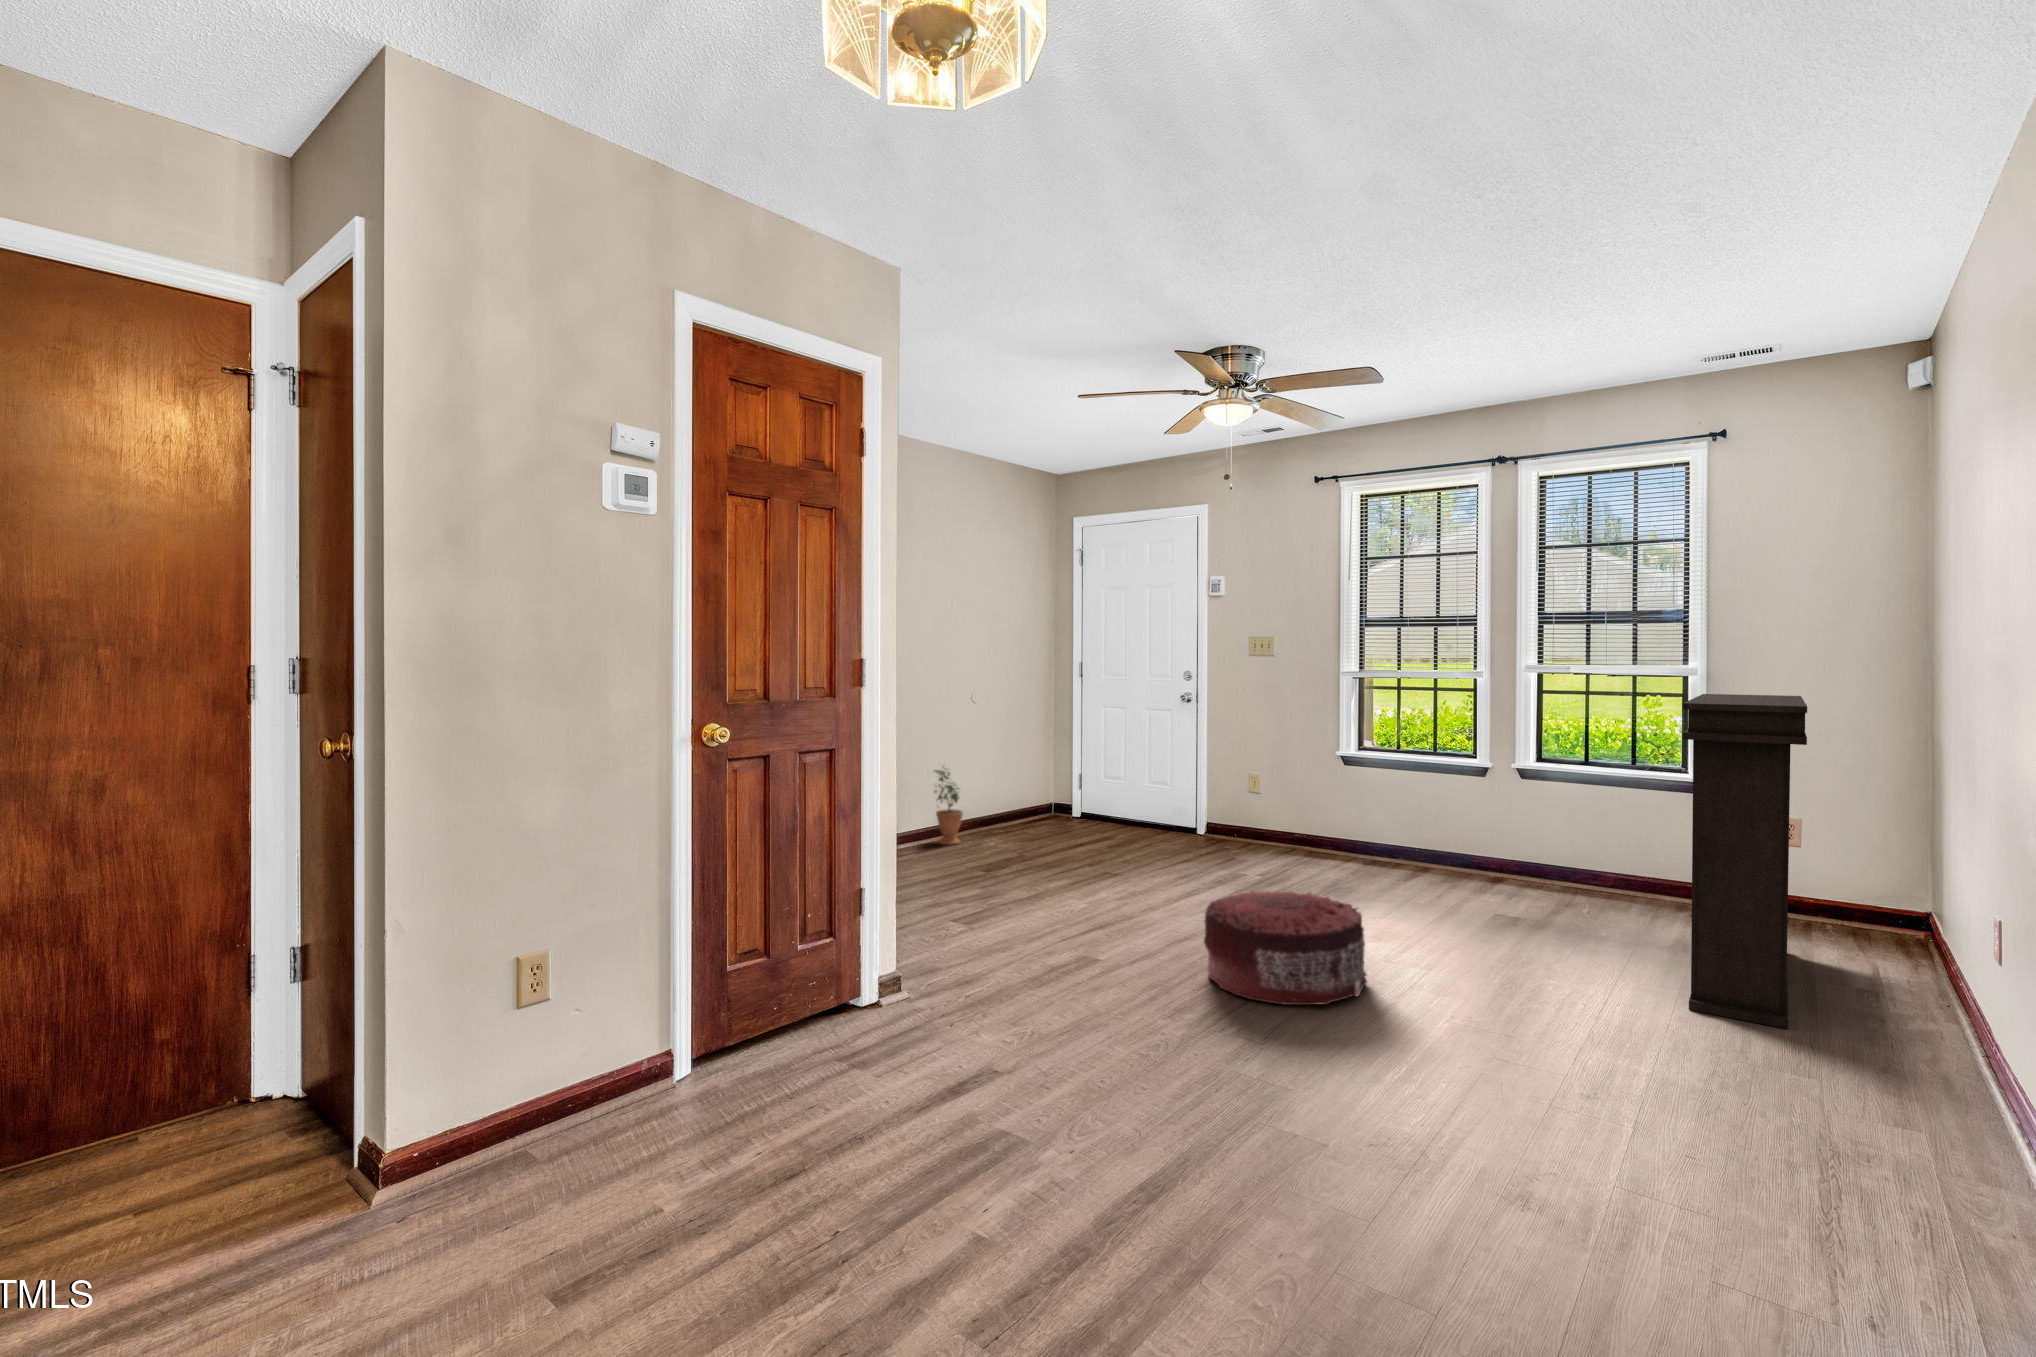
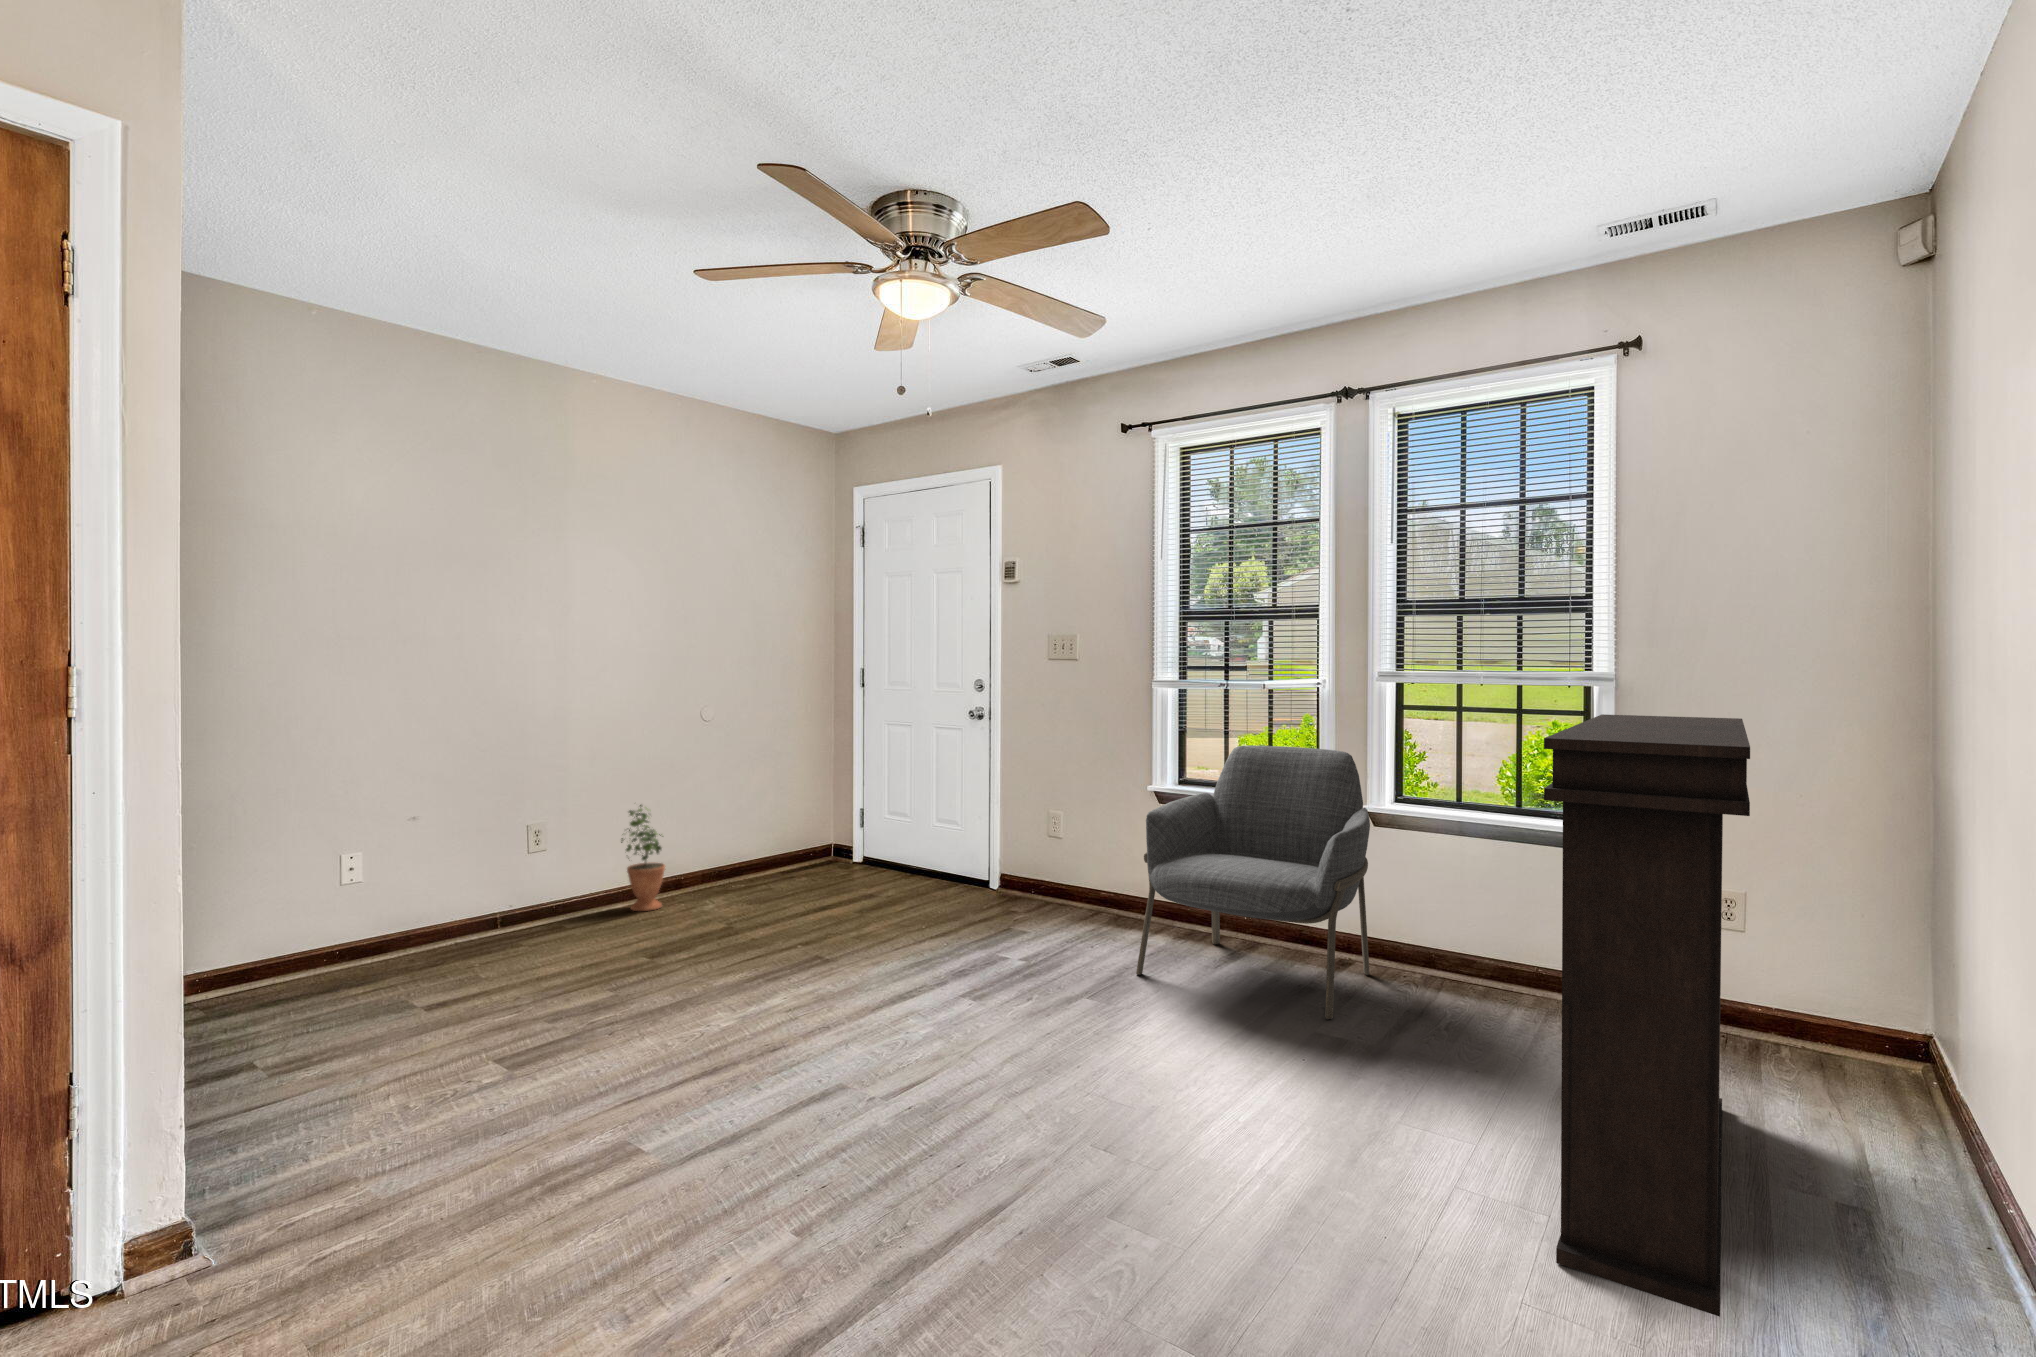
armchair: none [1348,720,1524,908] -> present [1136,745,1370,1019]
pouf: present [1204,890,1367,1005] -> none [771,1031,1045,1274]

